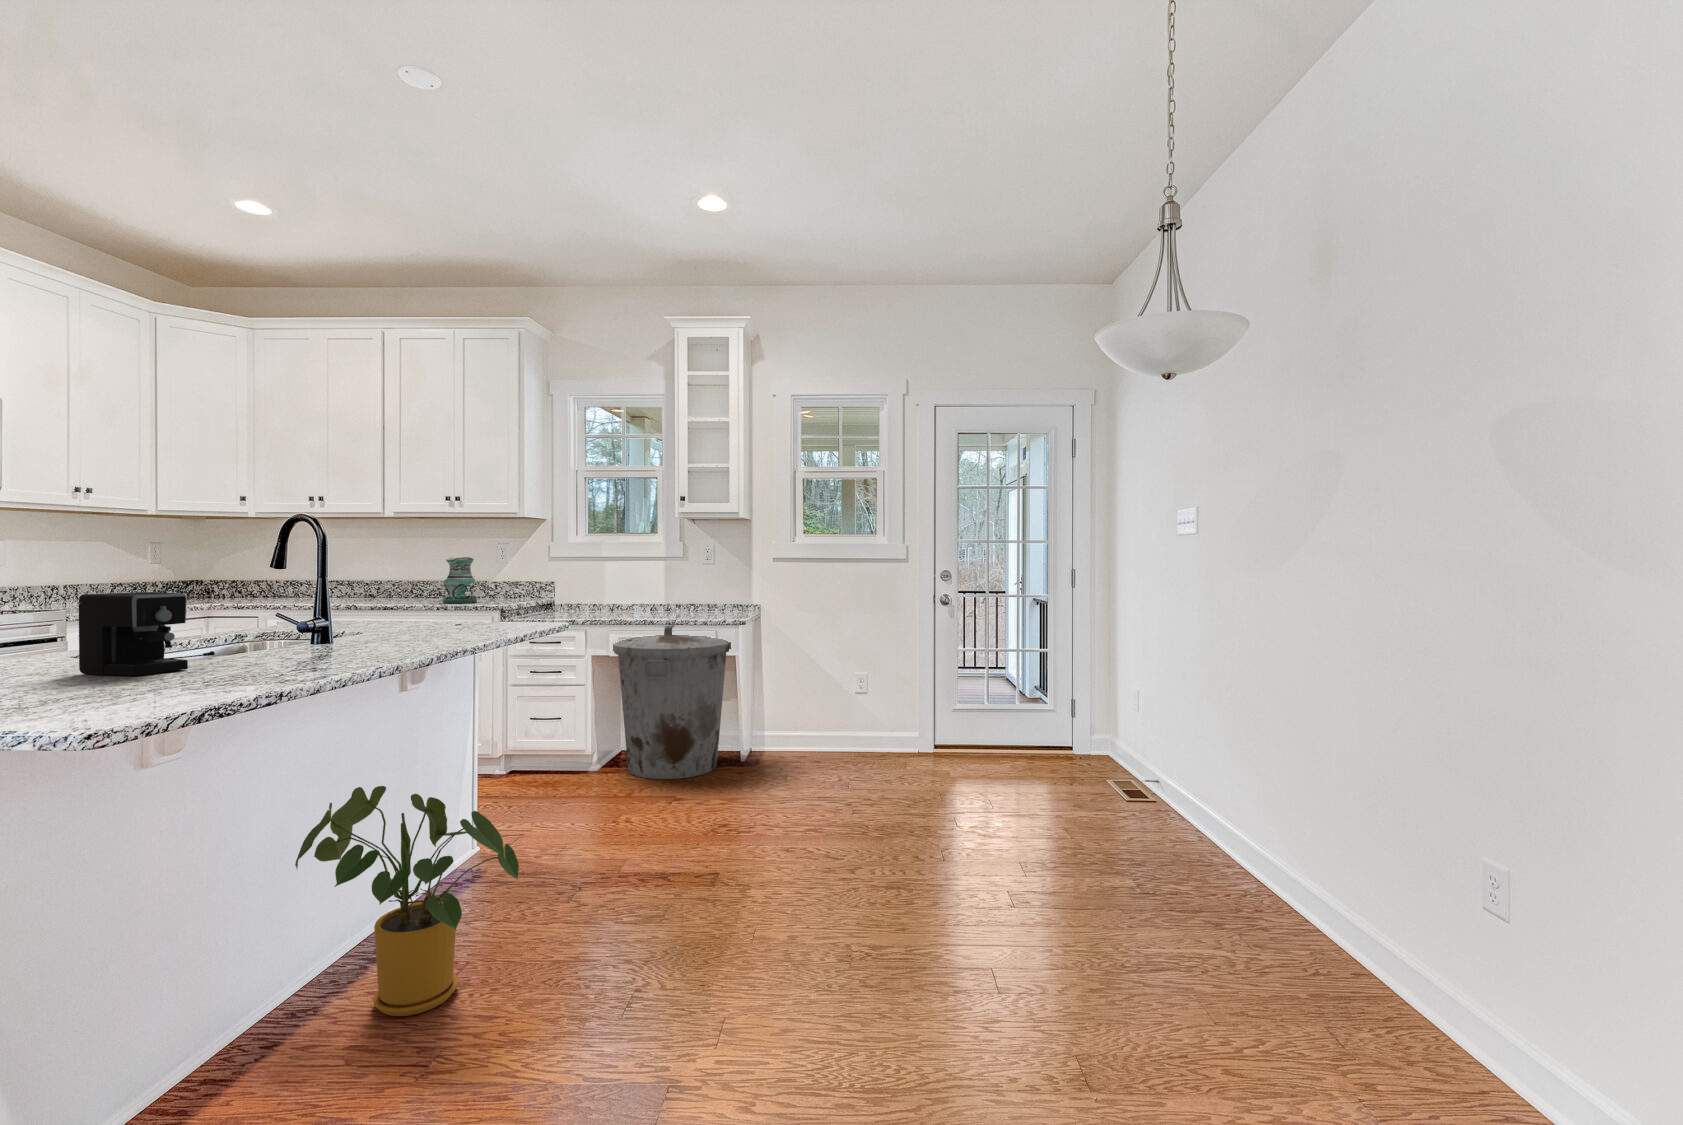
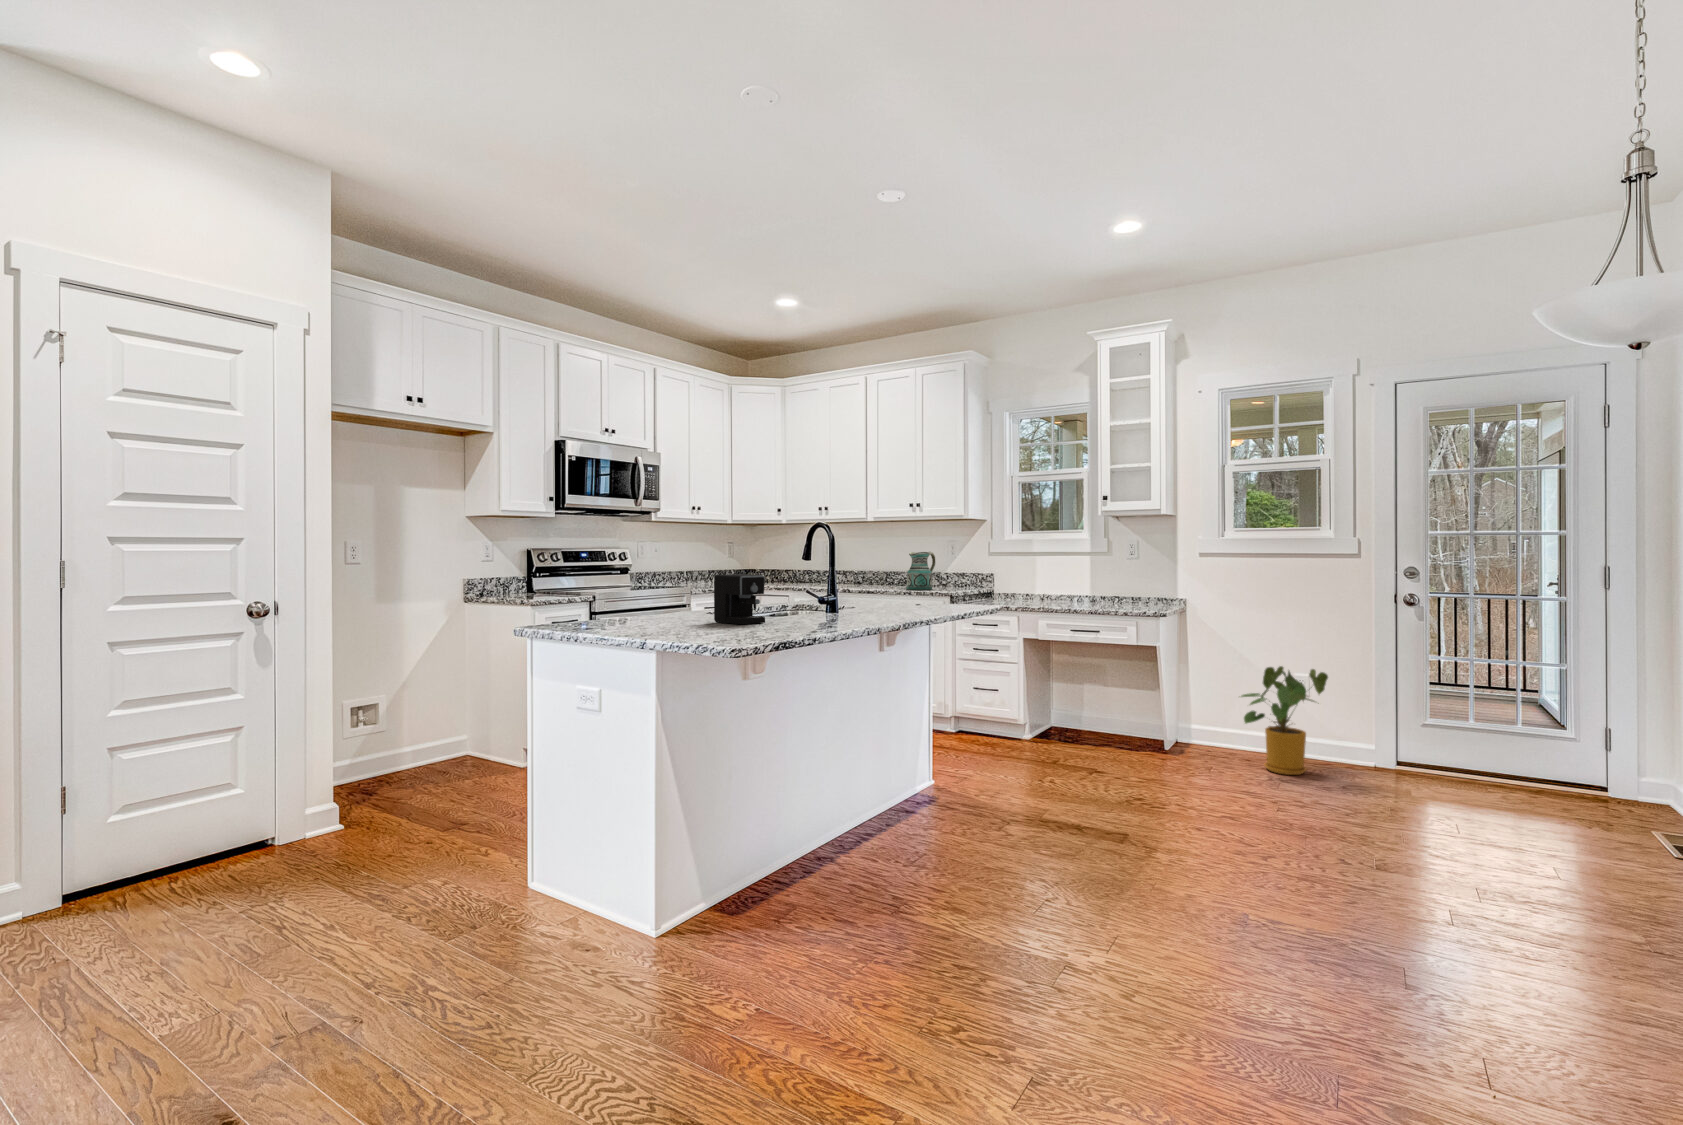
trash can: present [613,625,731,779] -> none [1043,613,1157,757]
house plant: present [295,786,519,1016] -> present [1241,666,1328,775]

